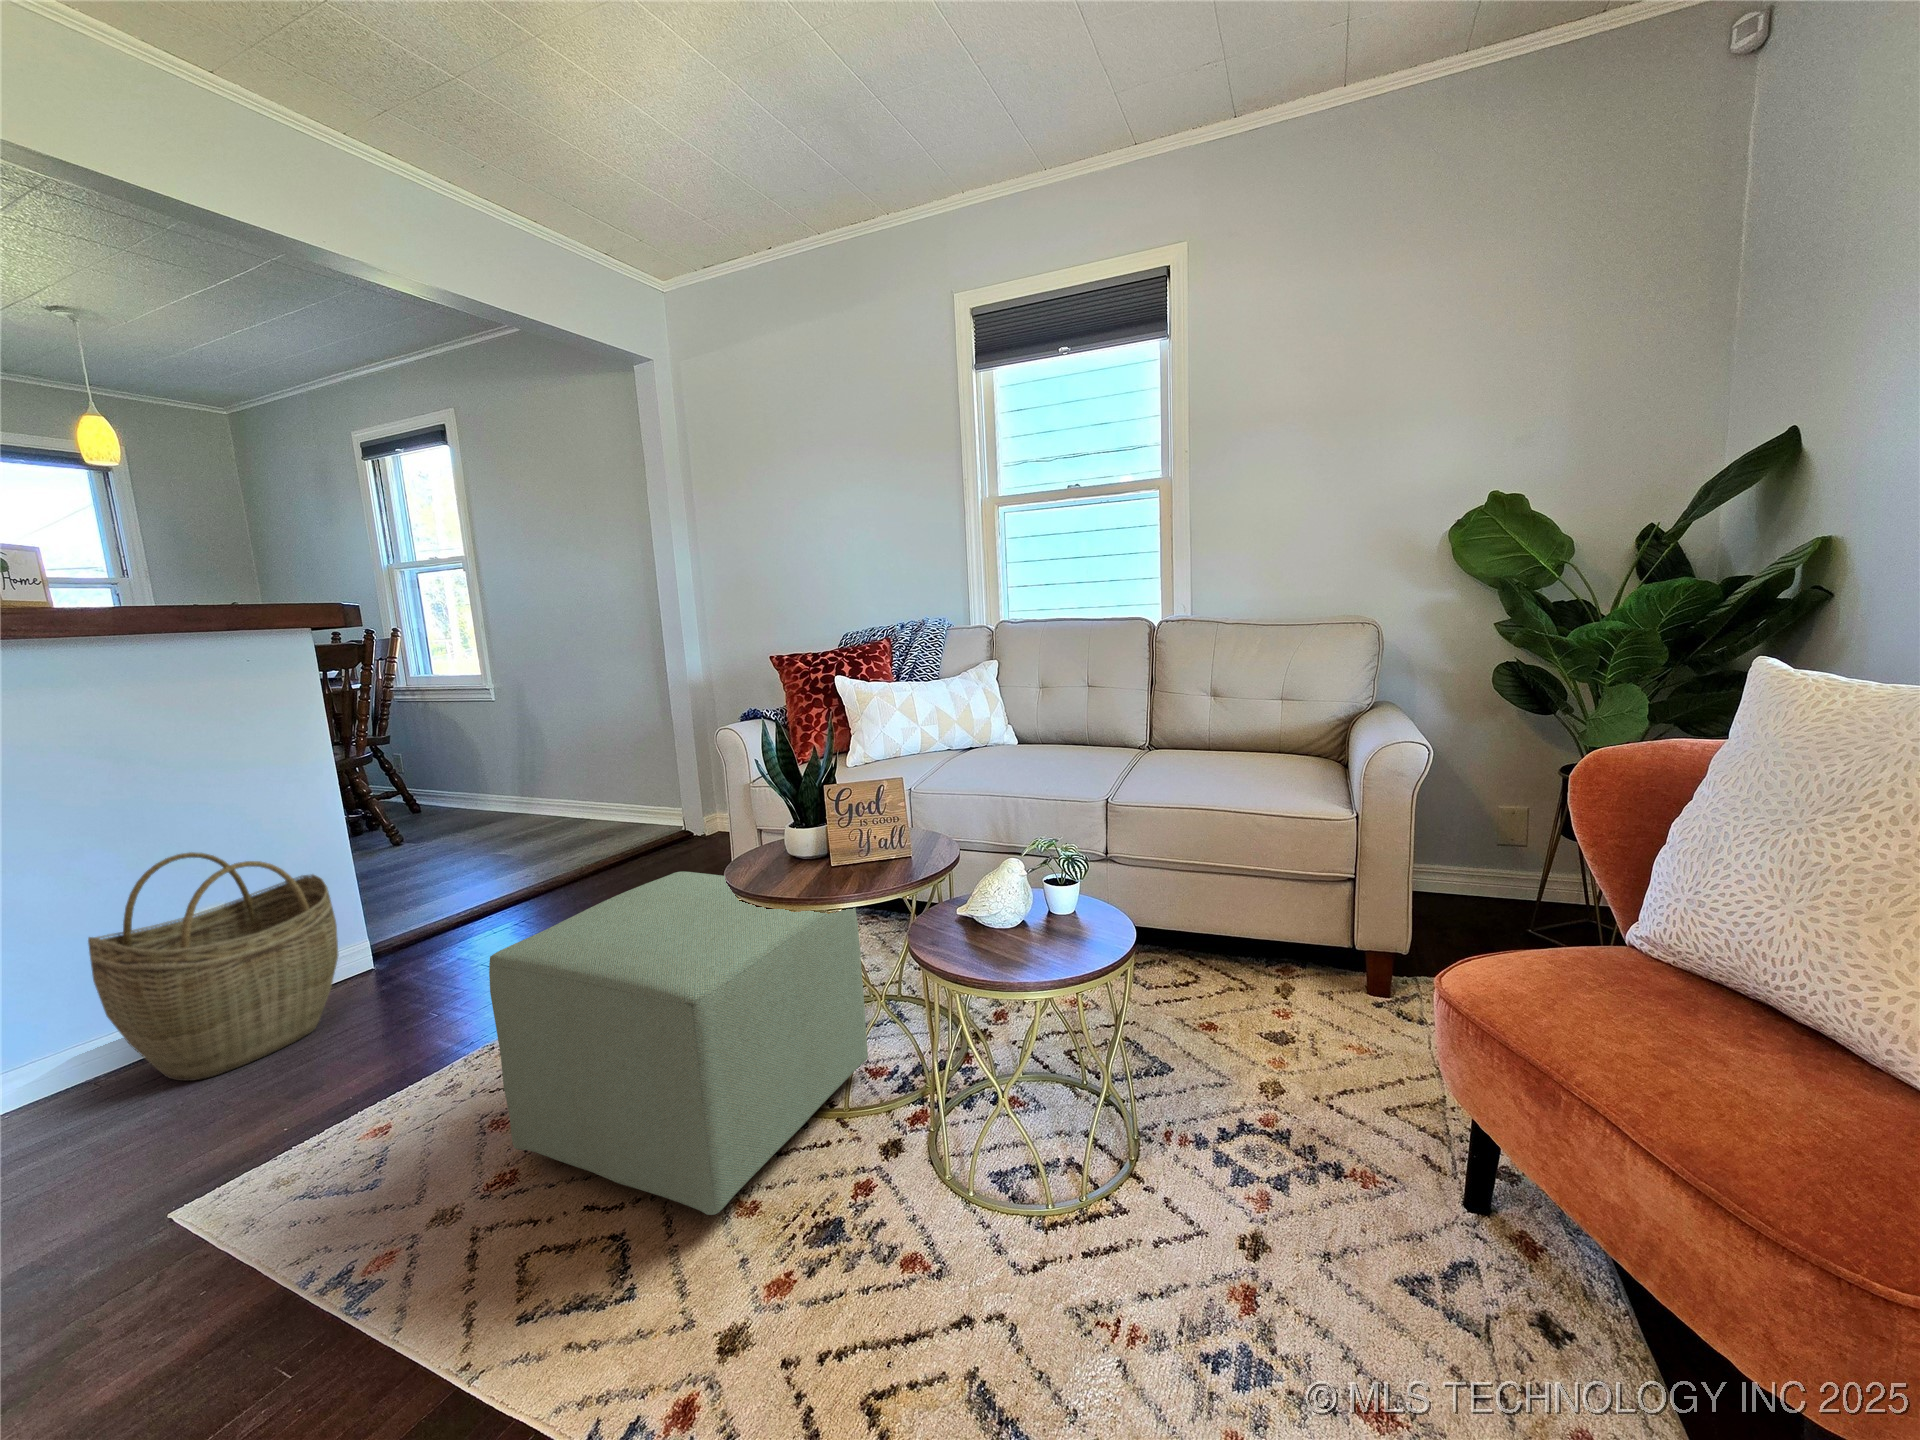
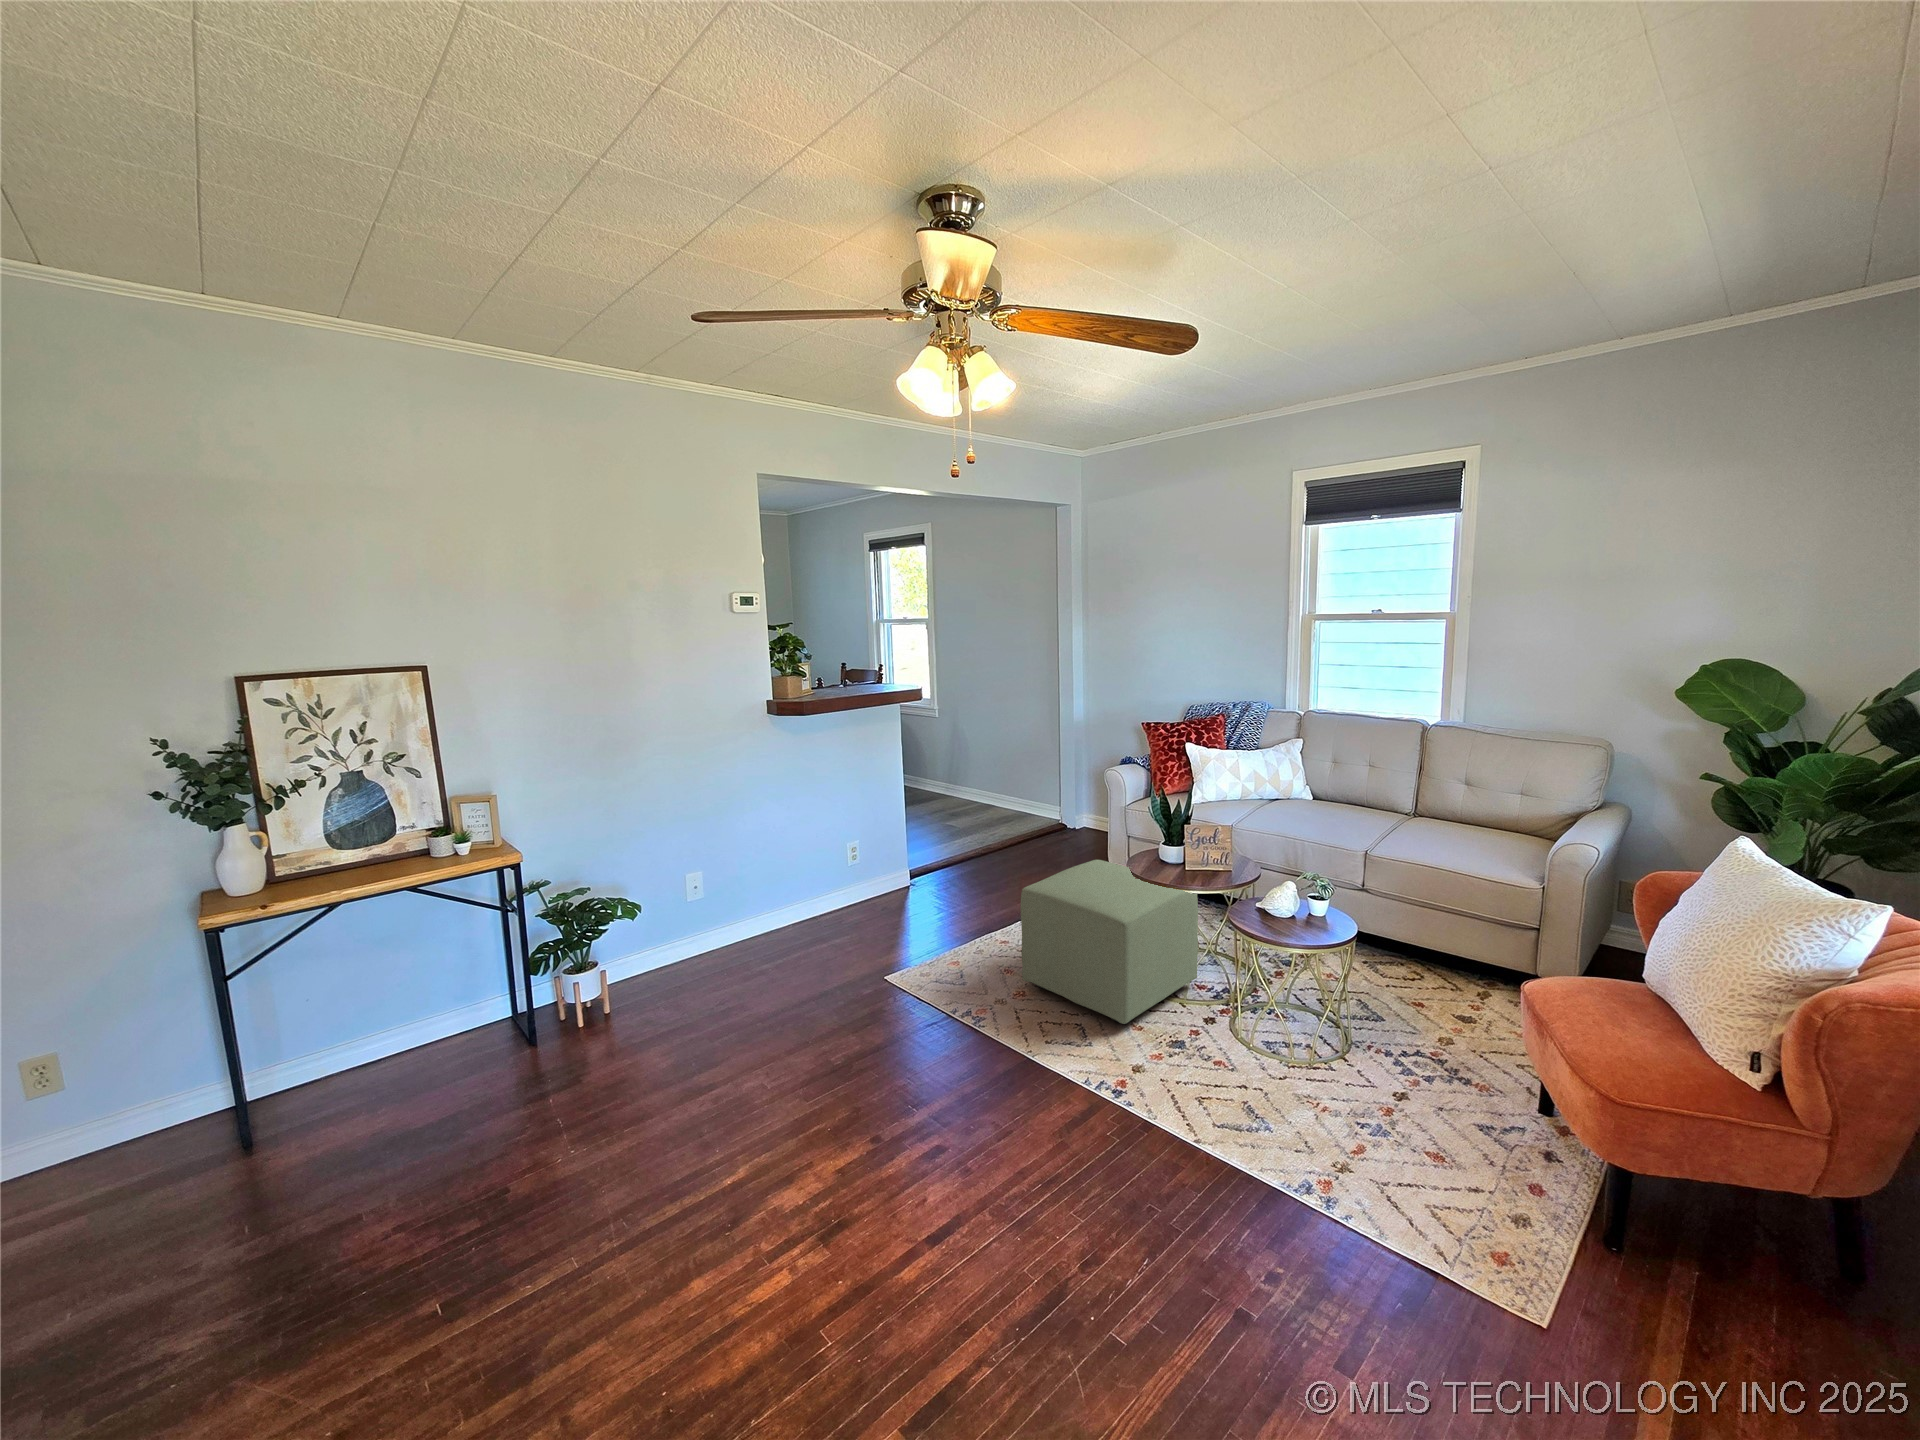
woven basket: present [88,852,339,1081] -> none [826,814,914,925]

